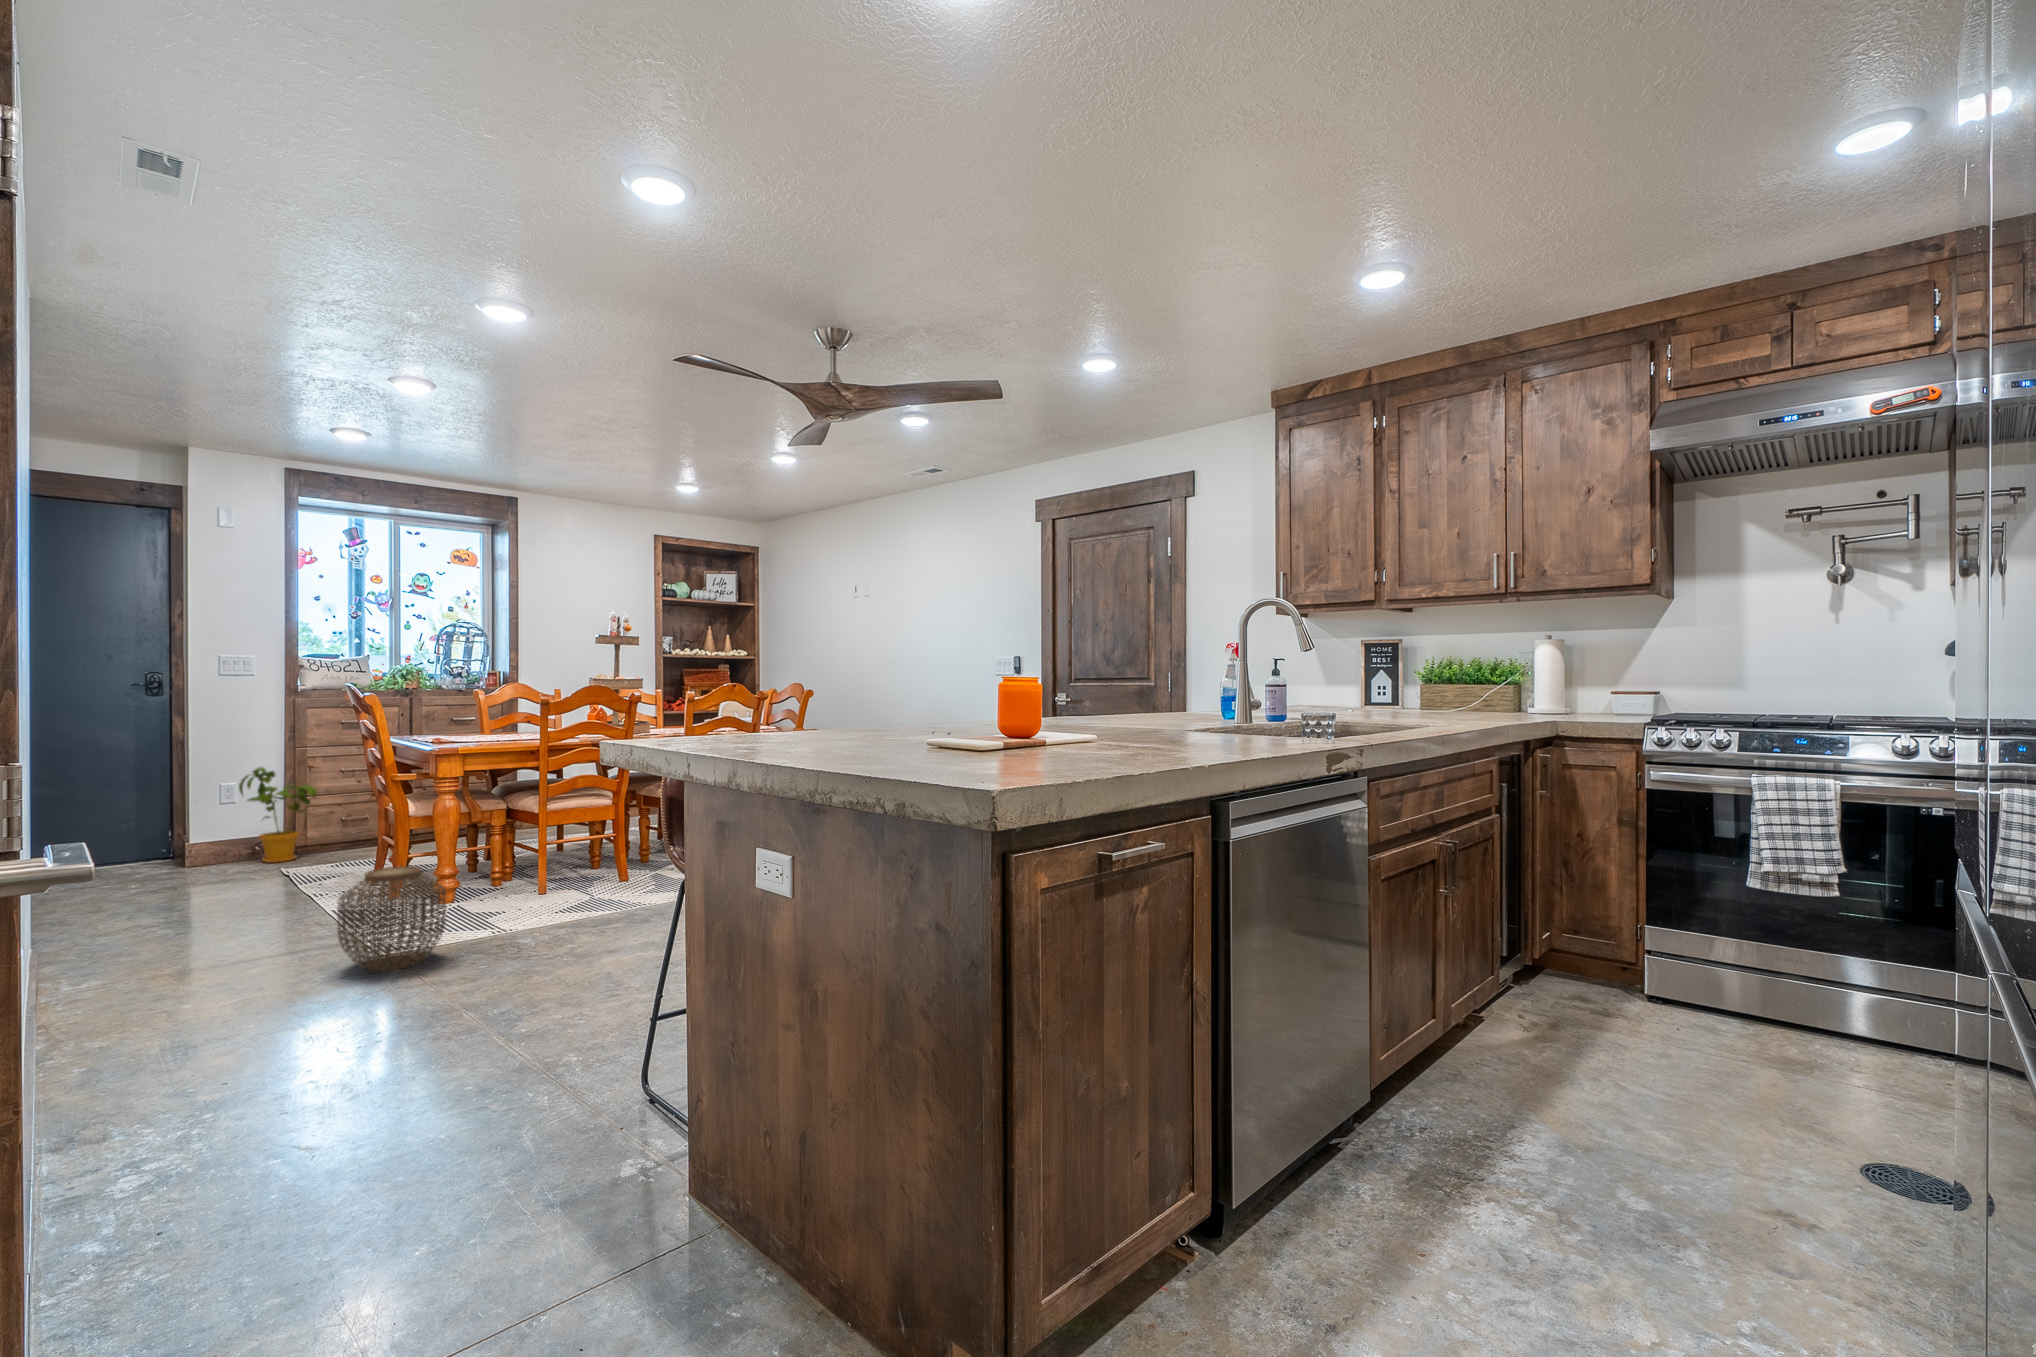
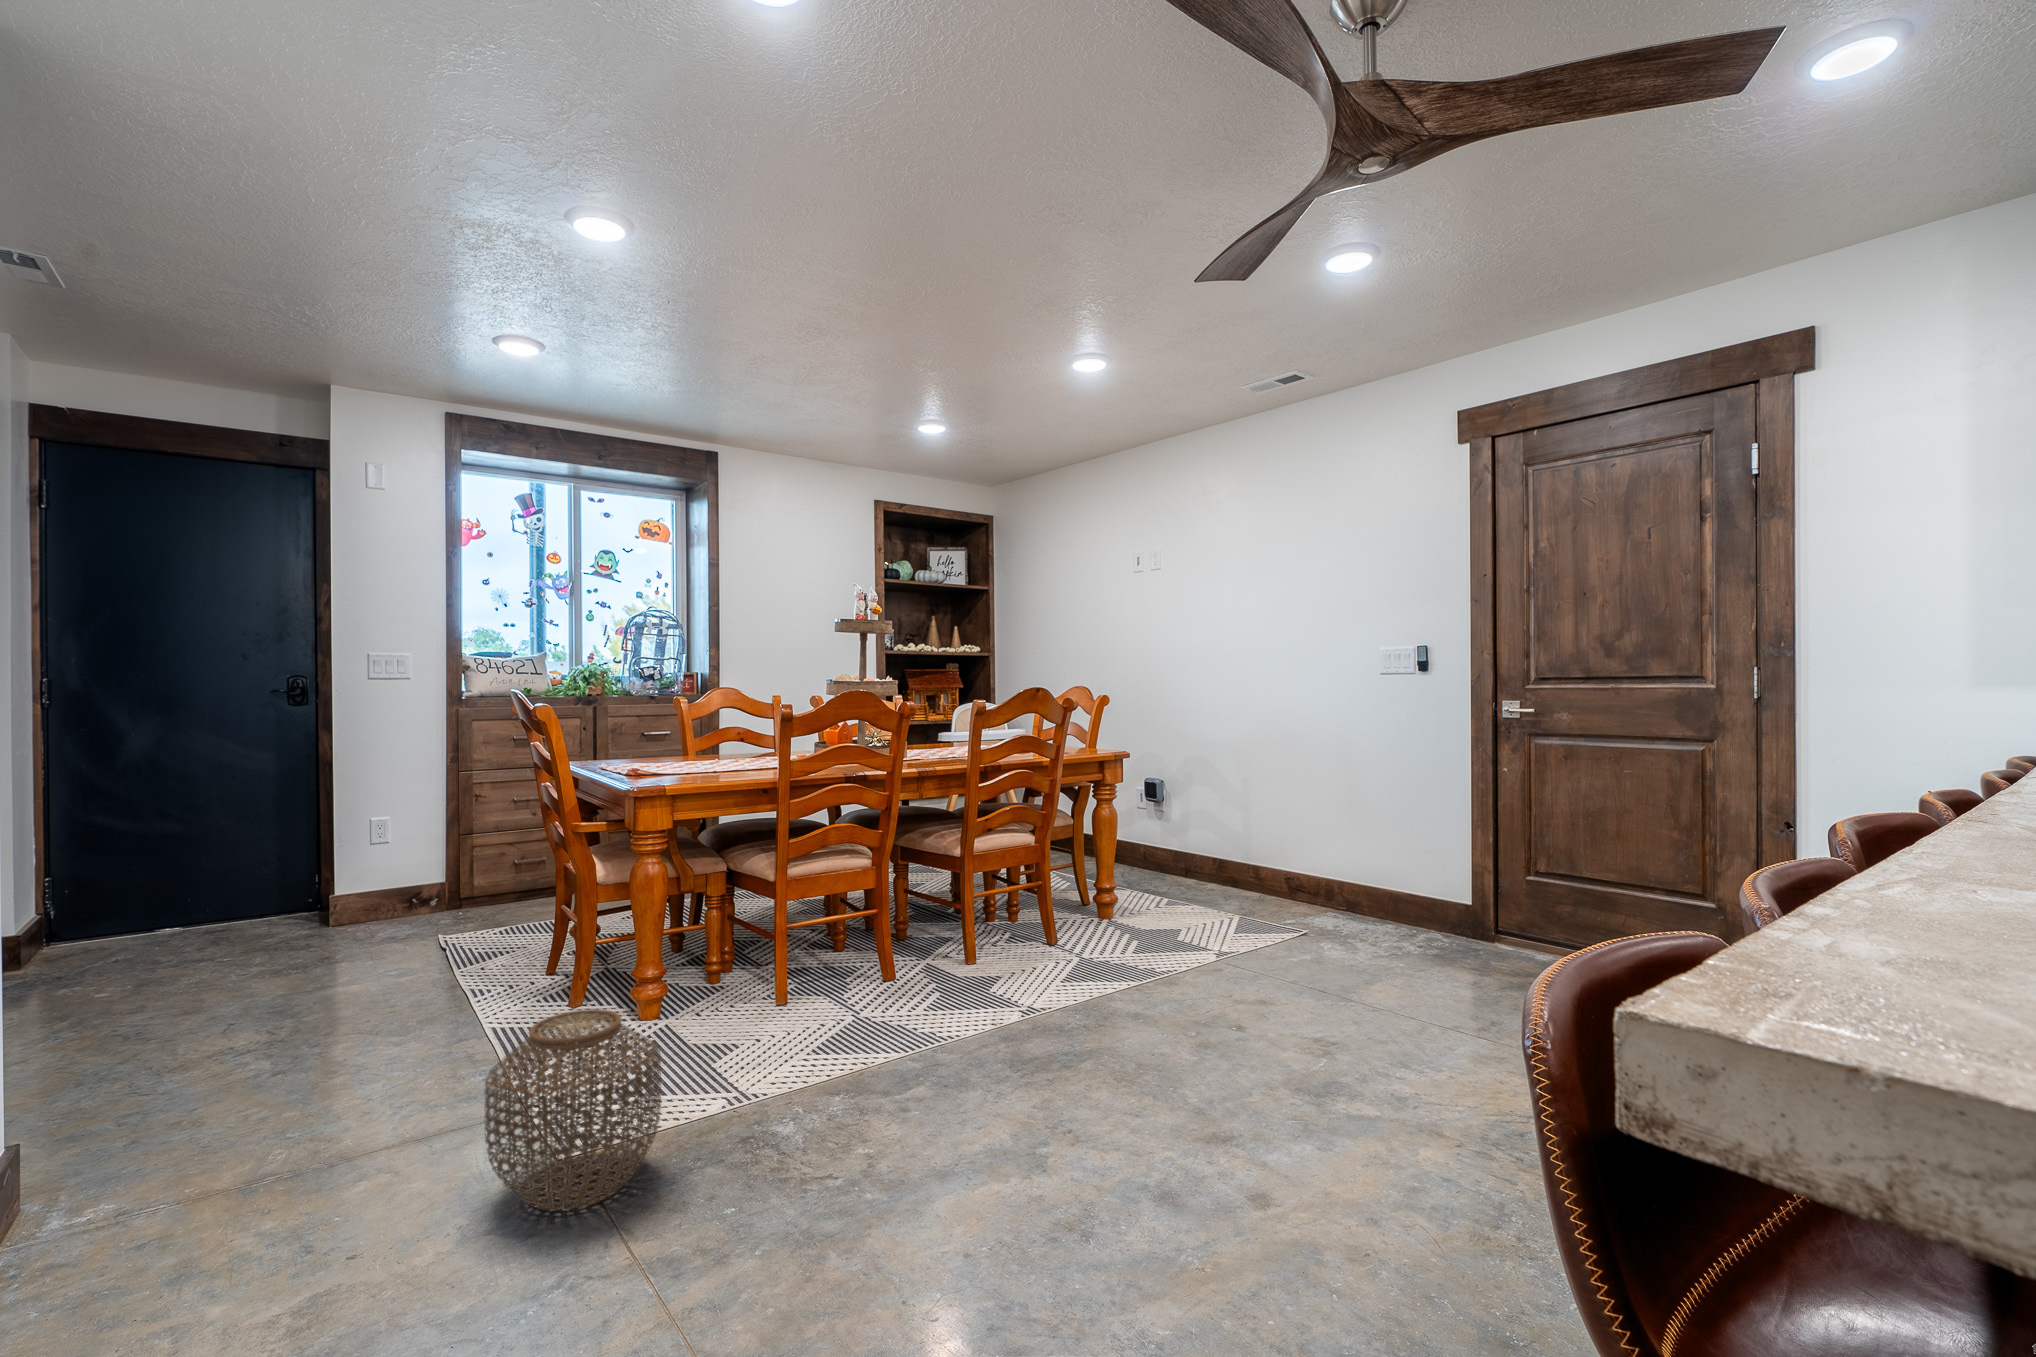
house plant: present [239,767,317,863] -> none [391,800,485,923]

